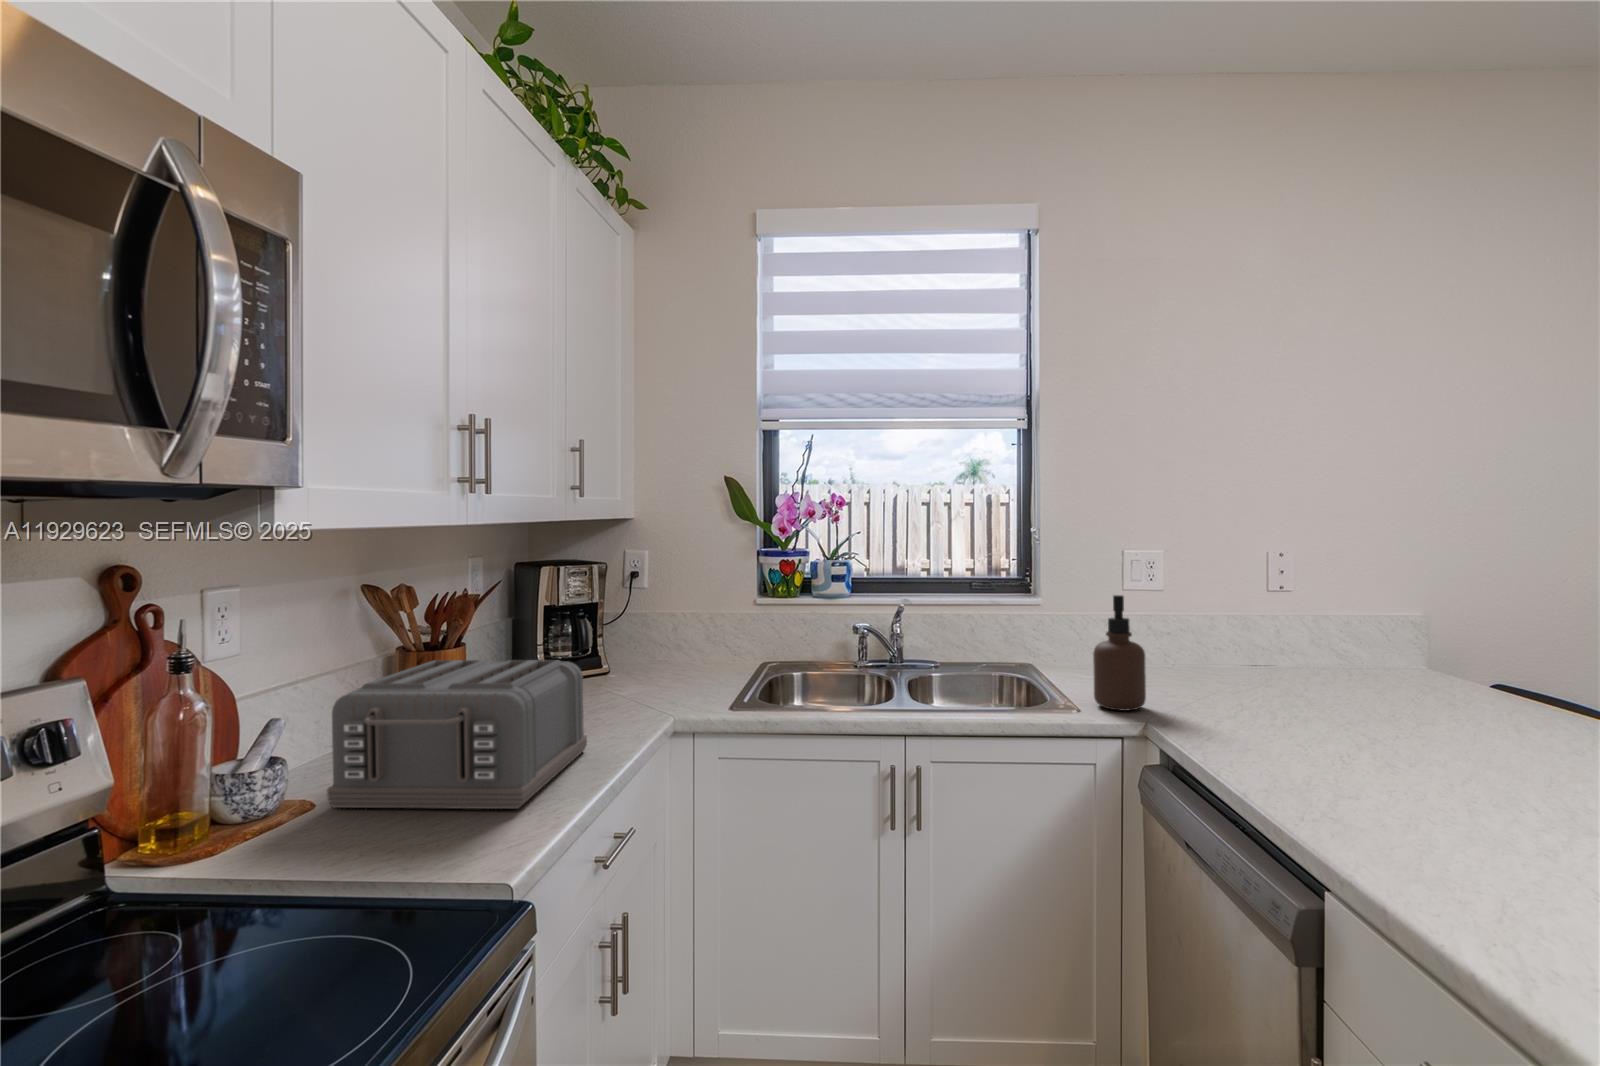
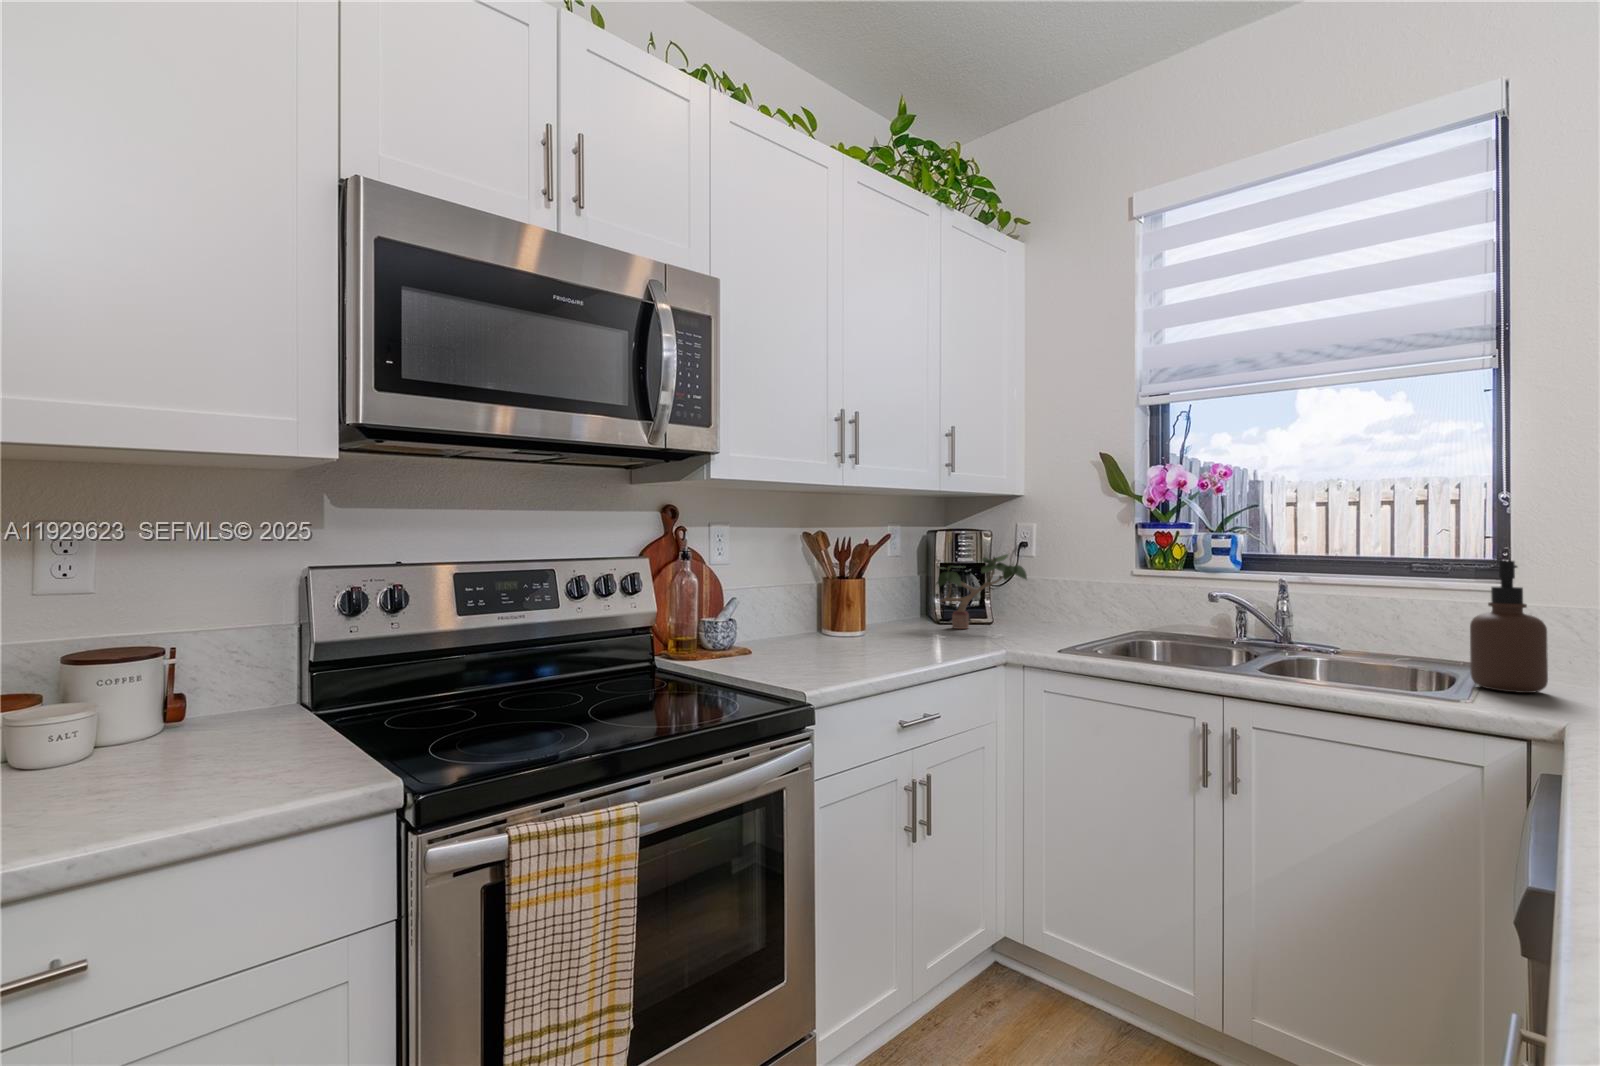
potted plant: none [535,590,681,695] -> present [936,554,1027,629]
toaster: present [327,660,587,809] -> none [756,579,924,666]

